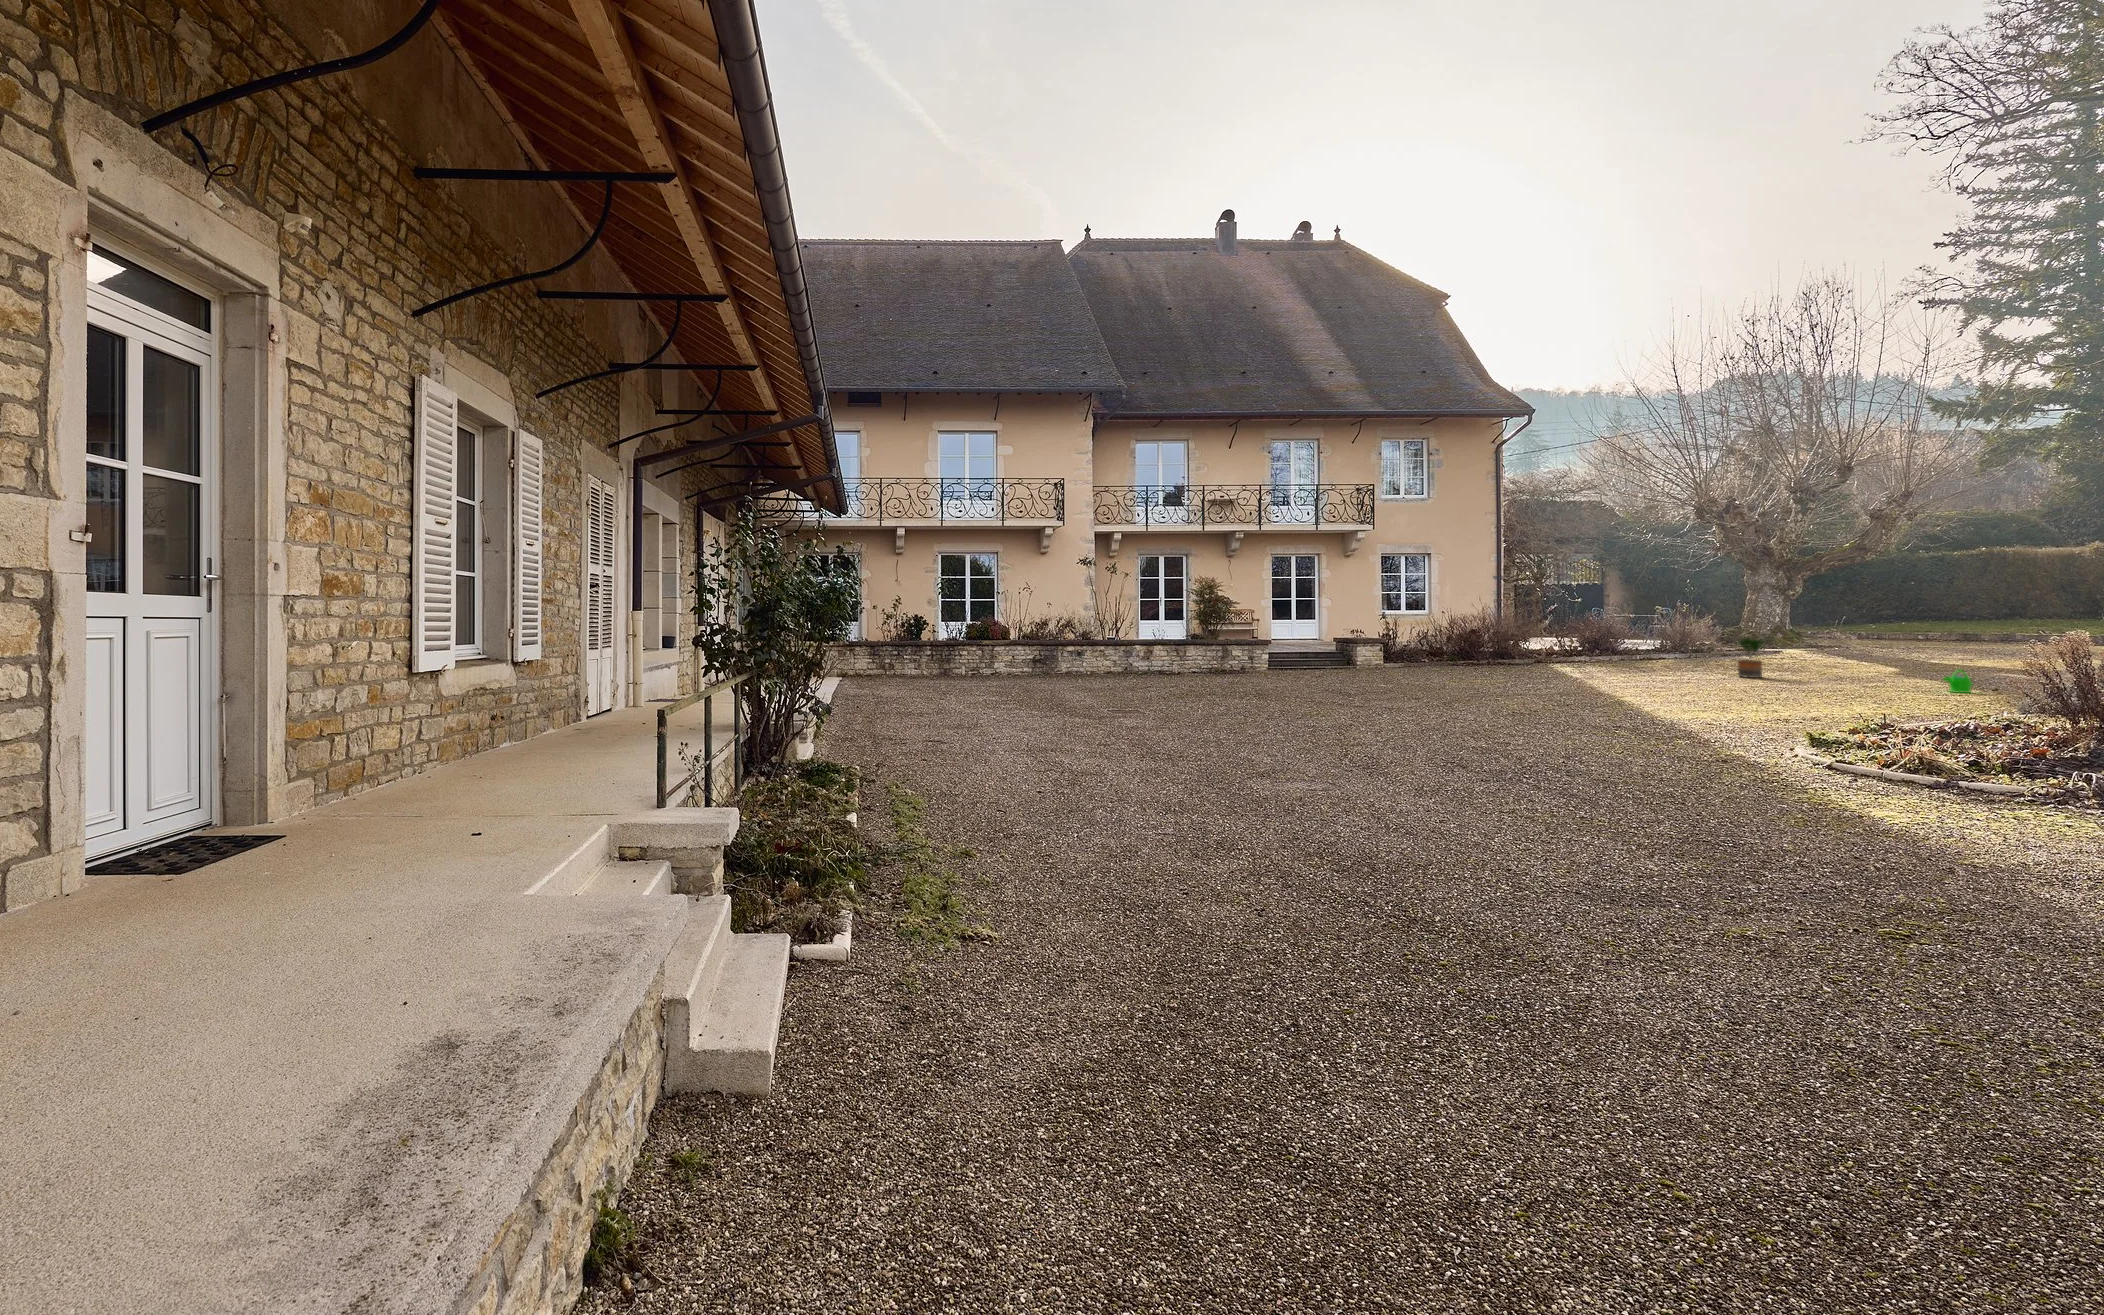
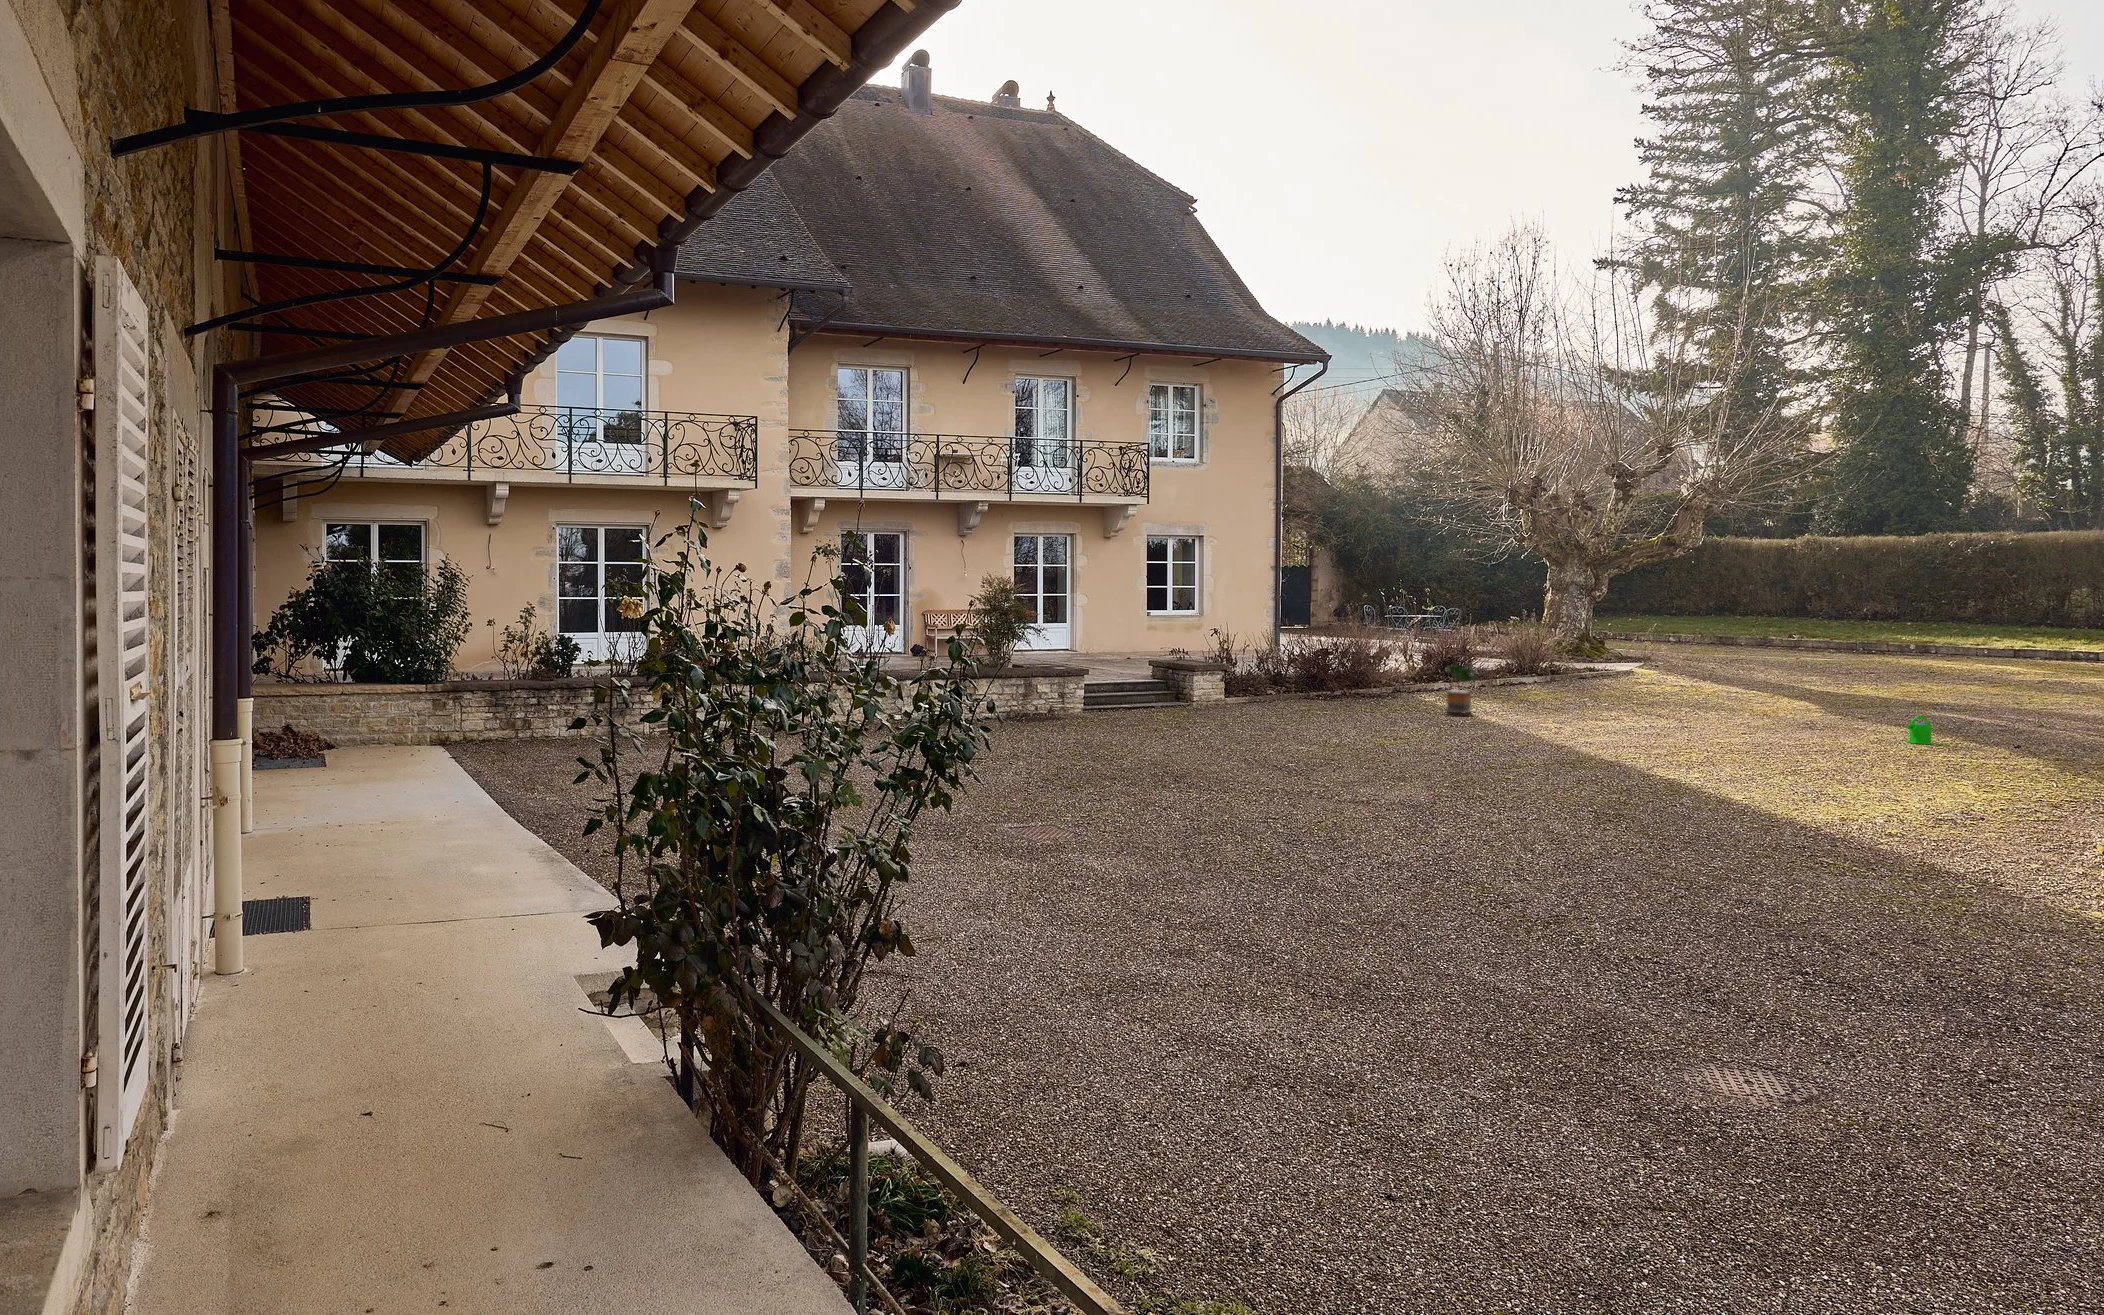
potted tree: present [1738,638,1766,678] -> present [1446,665,1477,714]

